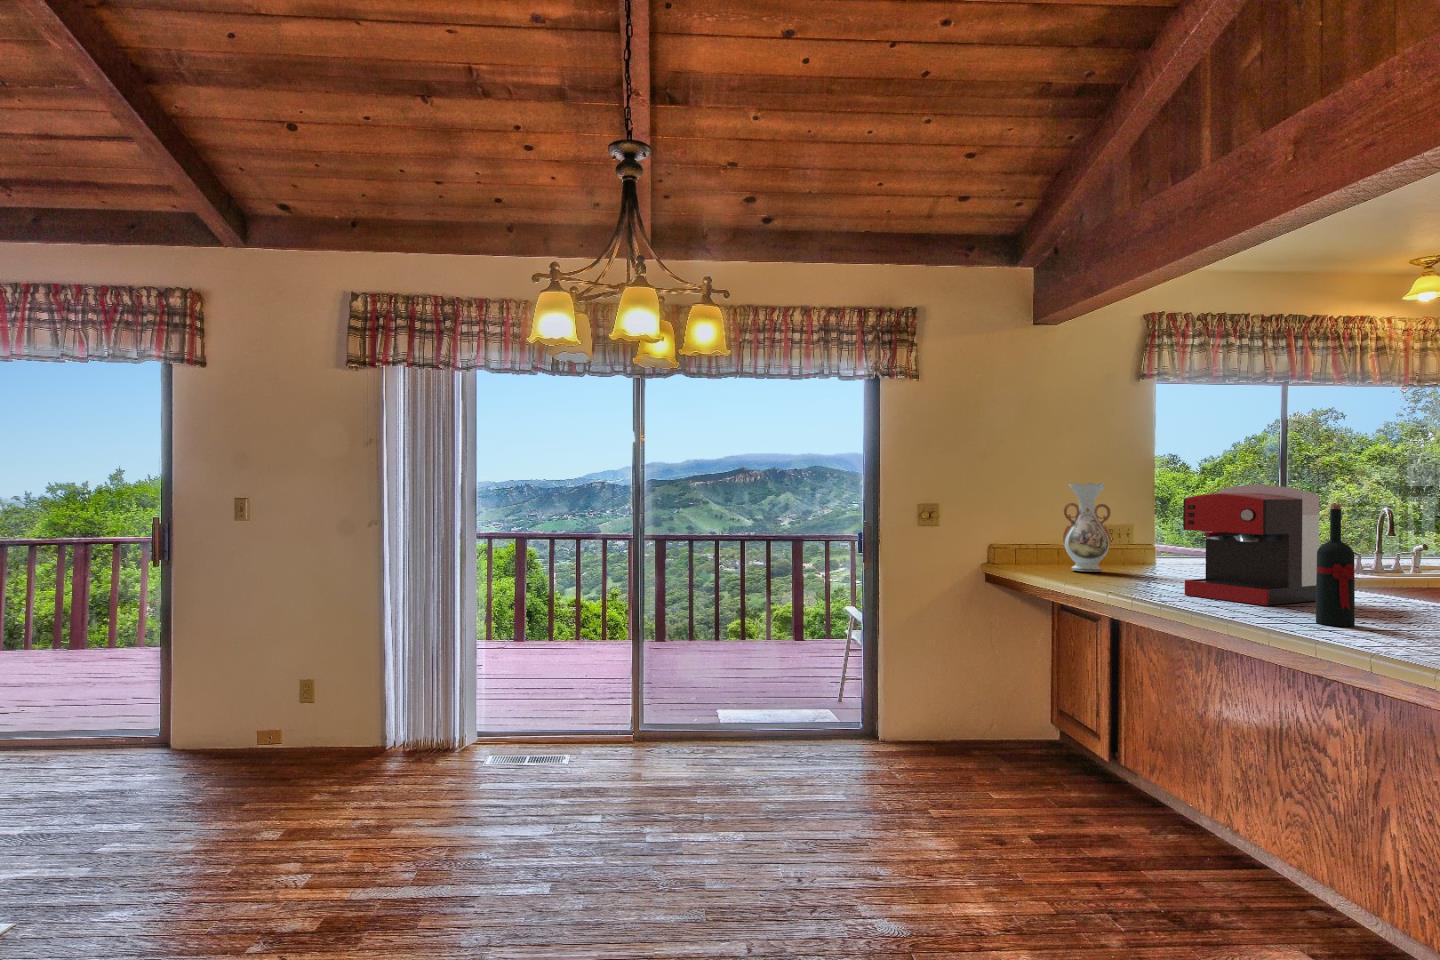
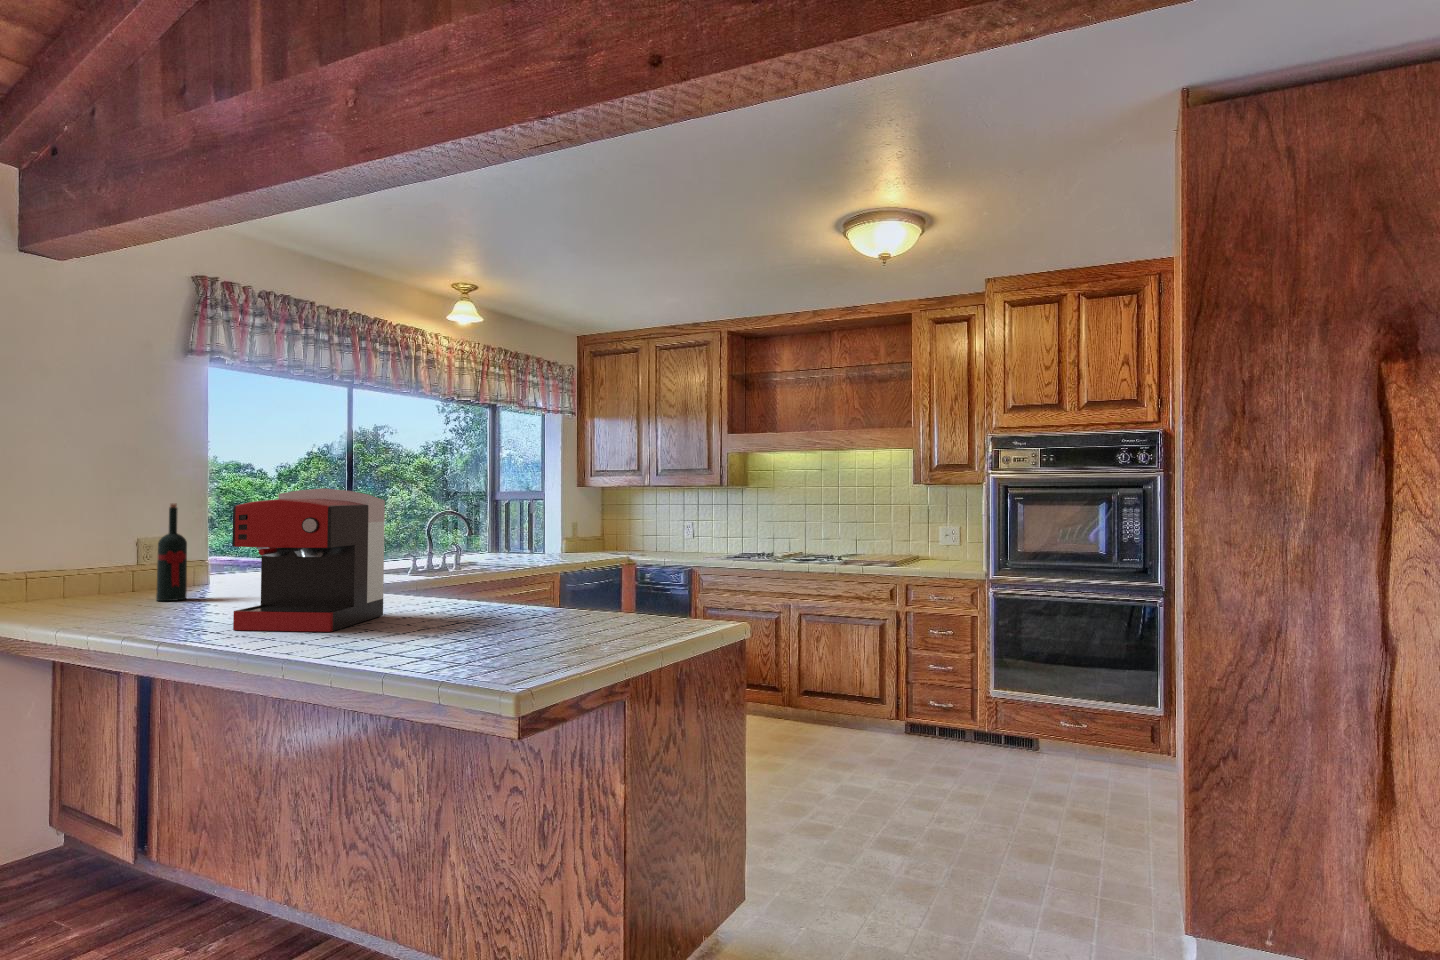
vase: present [1063,483,1110,572] -> none [61,487,138,610]
wine bottle: present [1316,504,1355,626] -> present [156,503,187,601]

